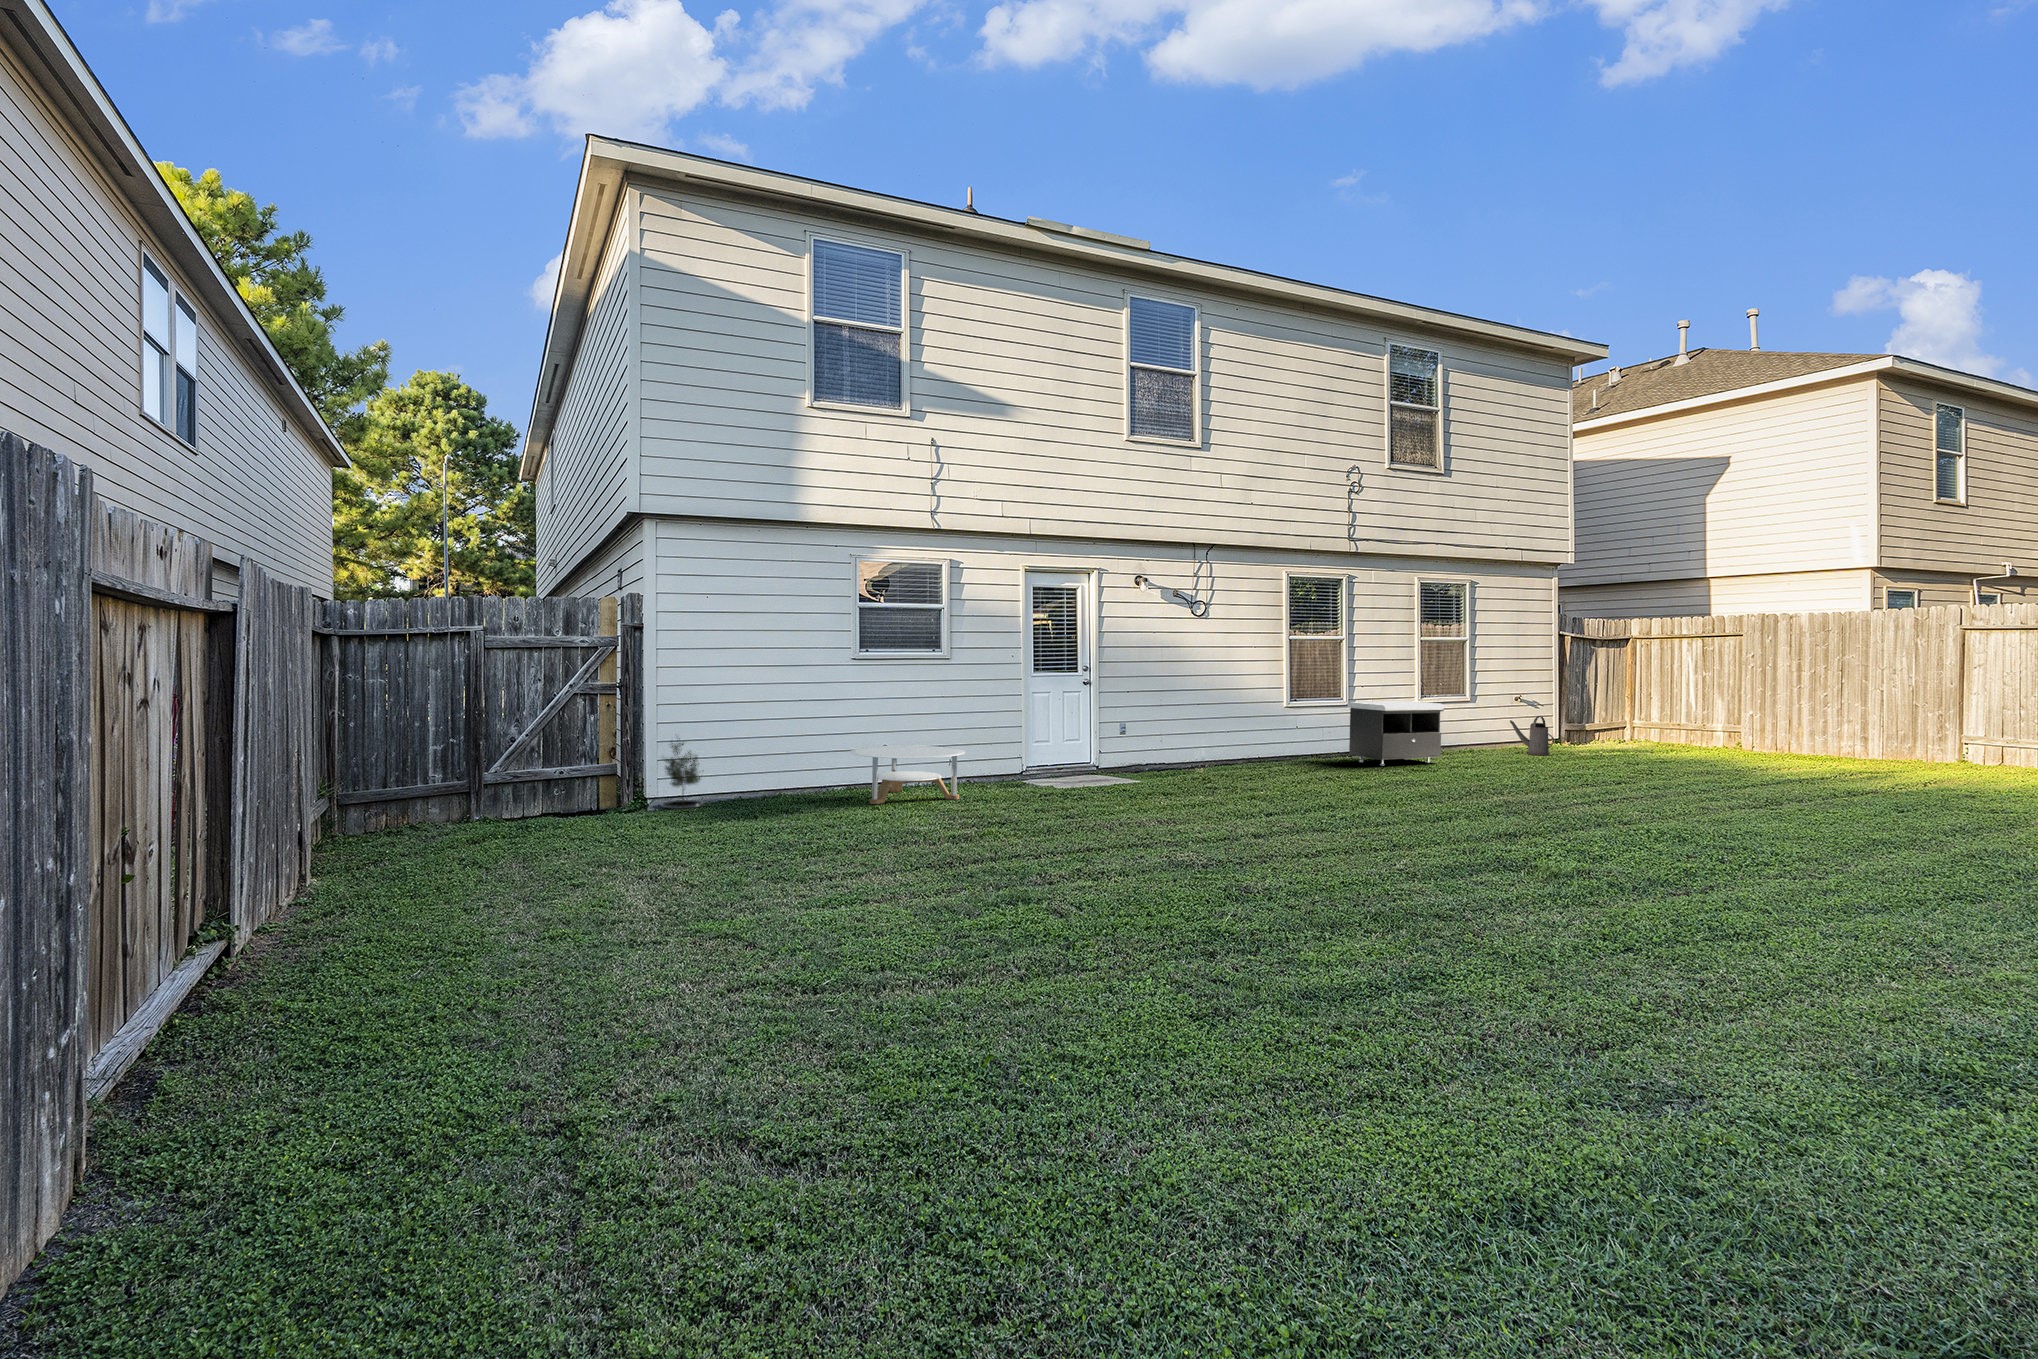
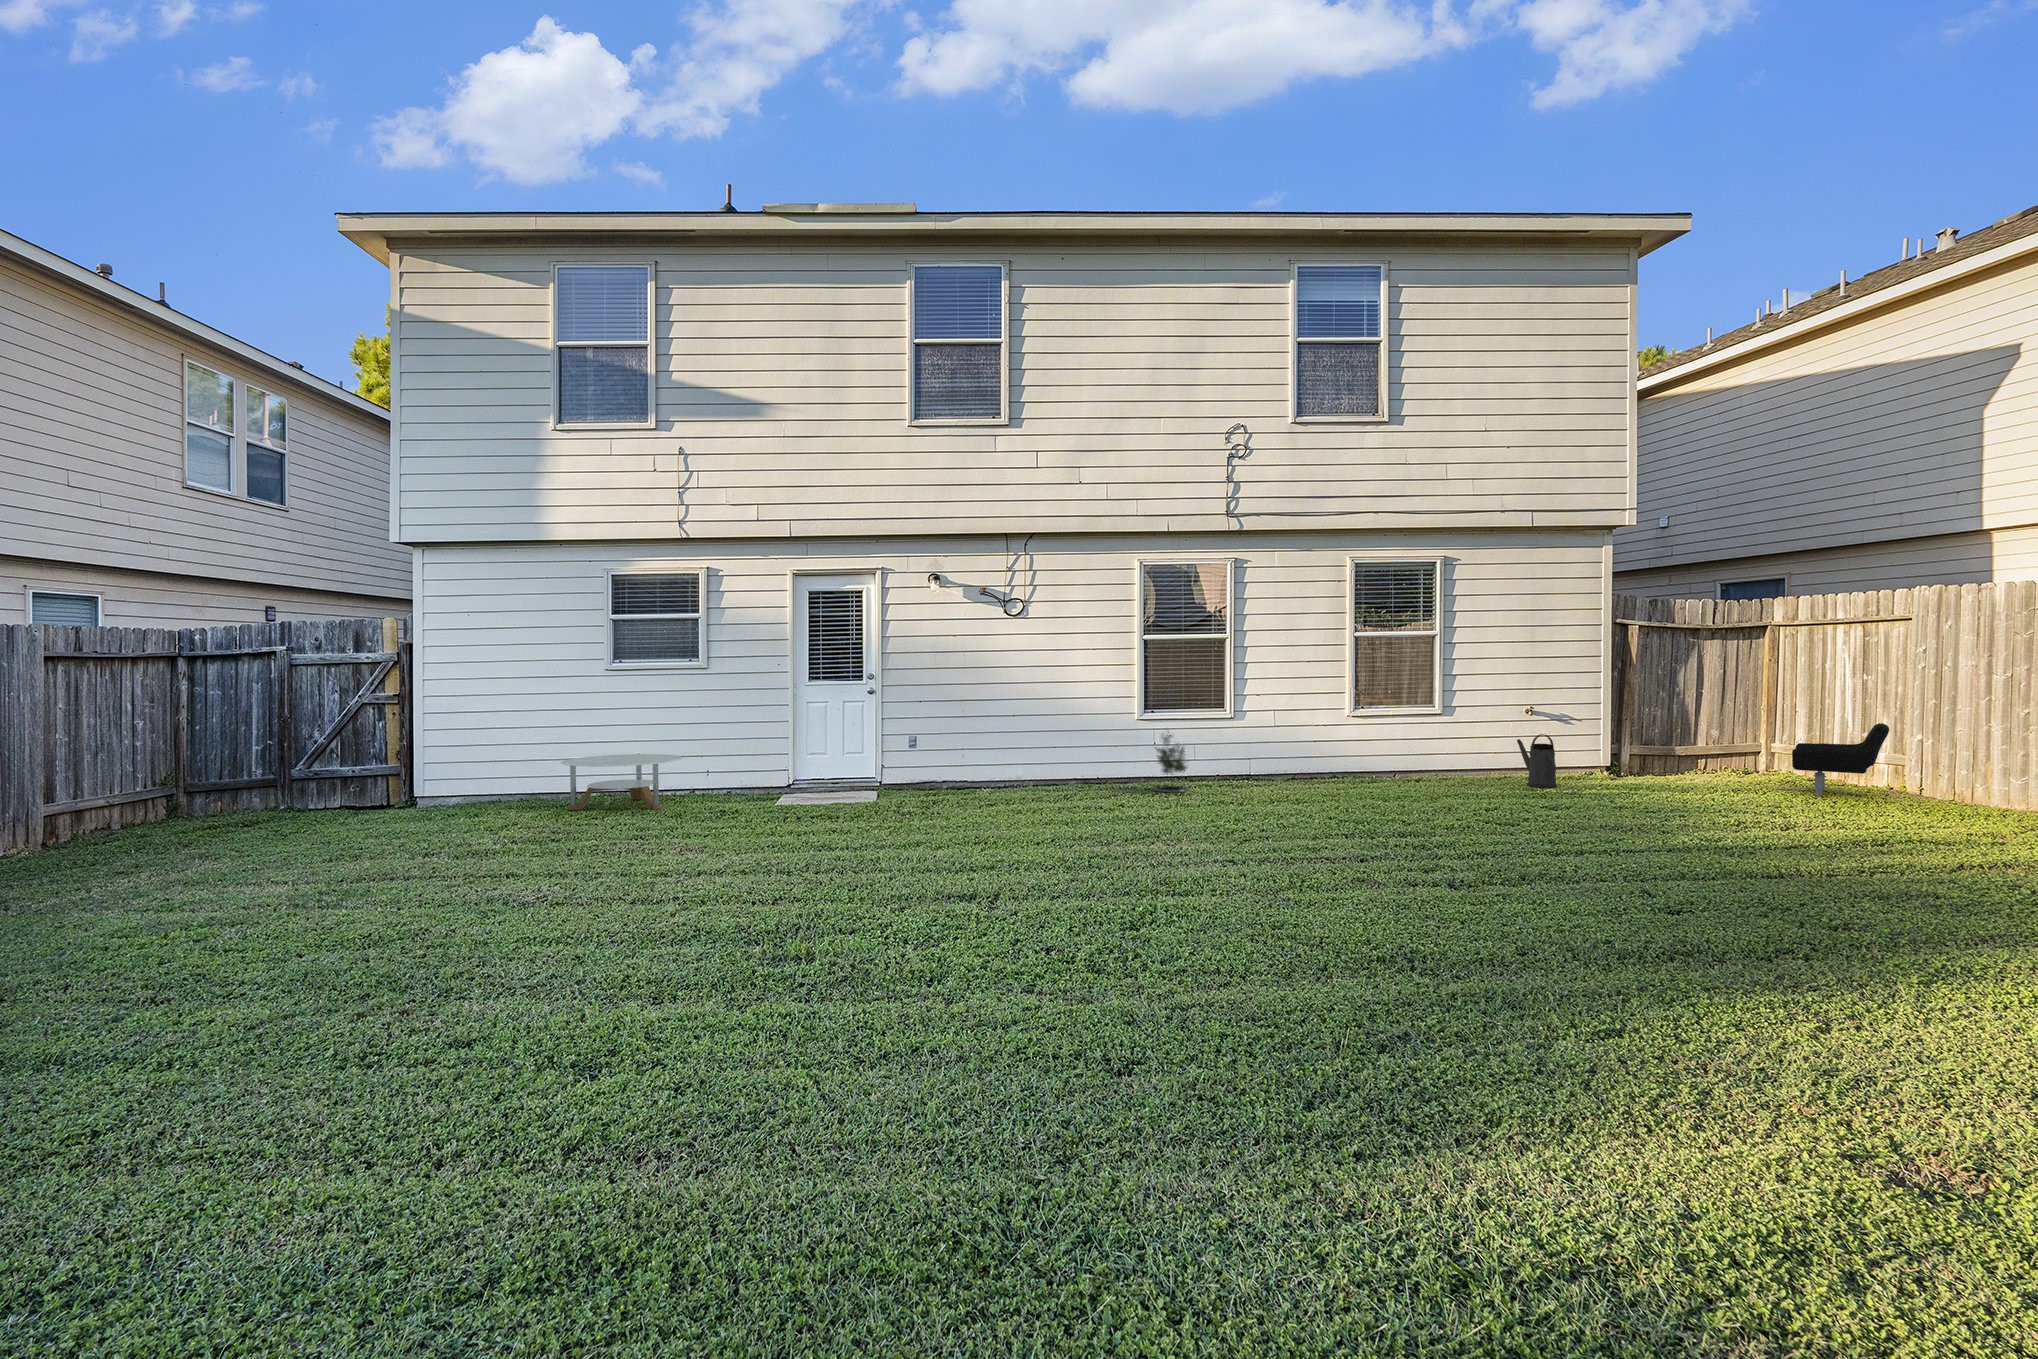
storage bench: present [1349,701,1444,766] -> none [1234,713,1346,792]
lounge chair: none [1667,706,1744,755] -> present [1776,723,1889,795]
potted tree: present [661,742,703,809] -> present [1154,735,1189,793]

